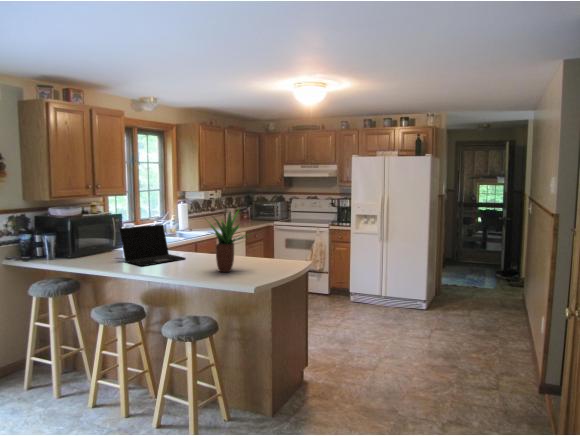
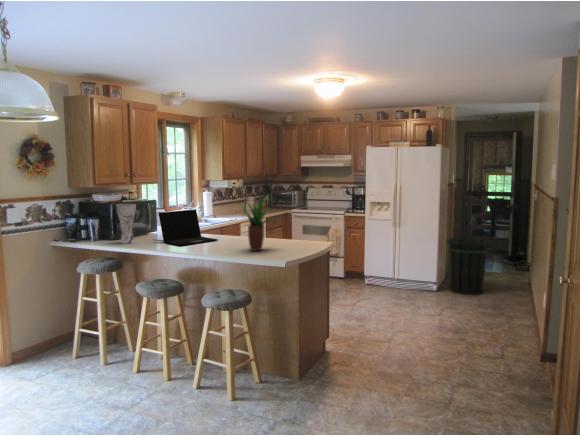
vase: none [72,219,95,263] -> present [116,204,136,244]
waste bin: none [436,252,483,313] -> present [447,237,491,295]

